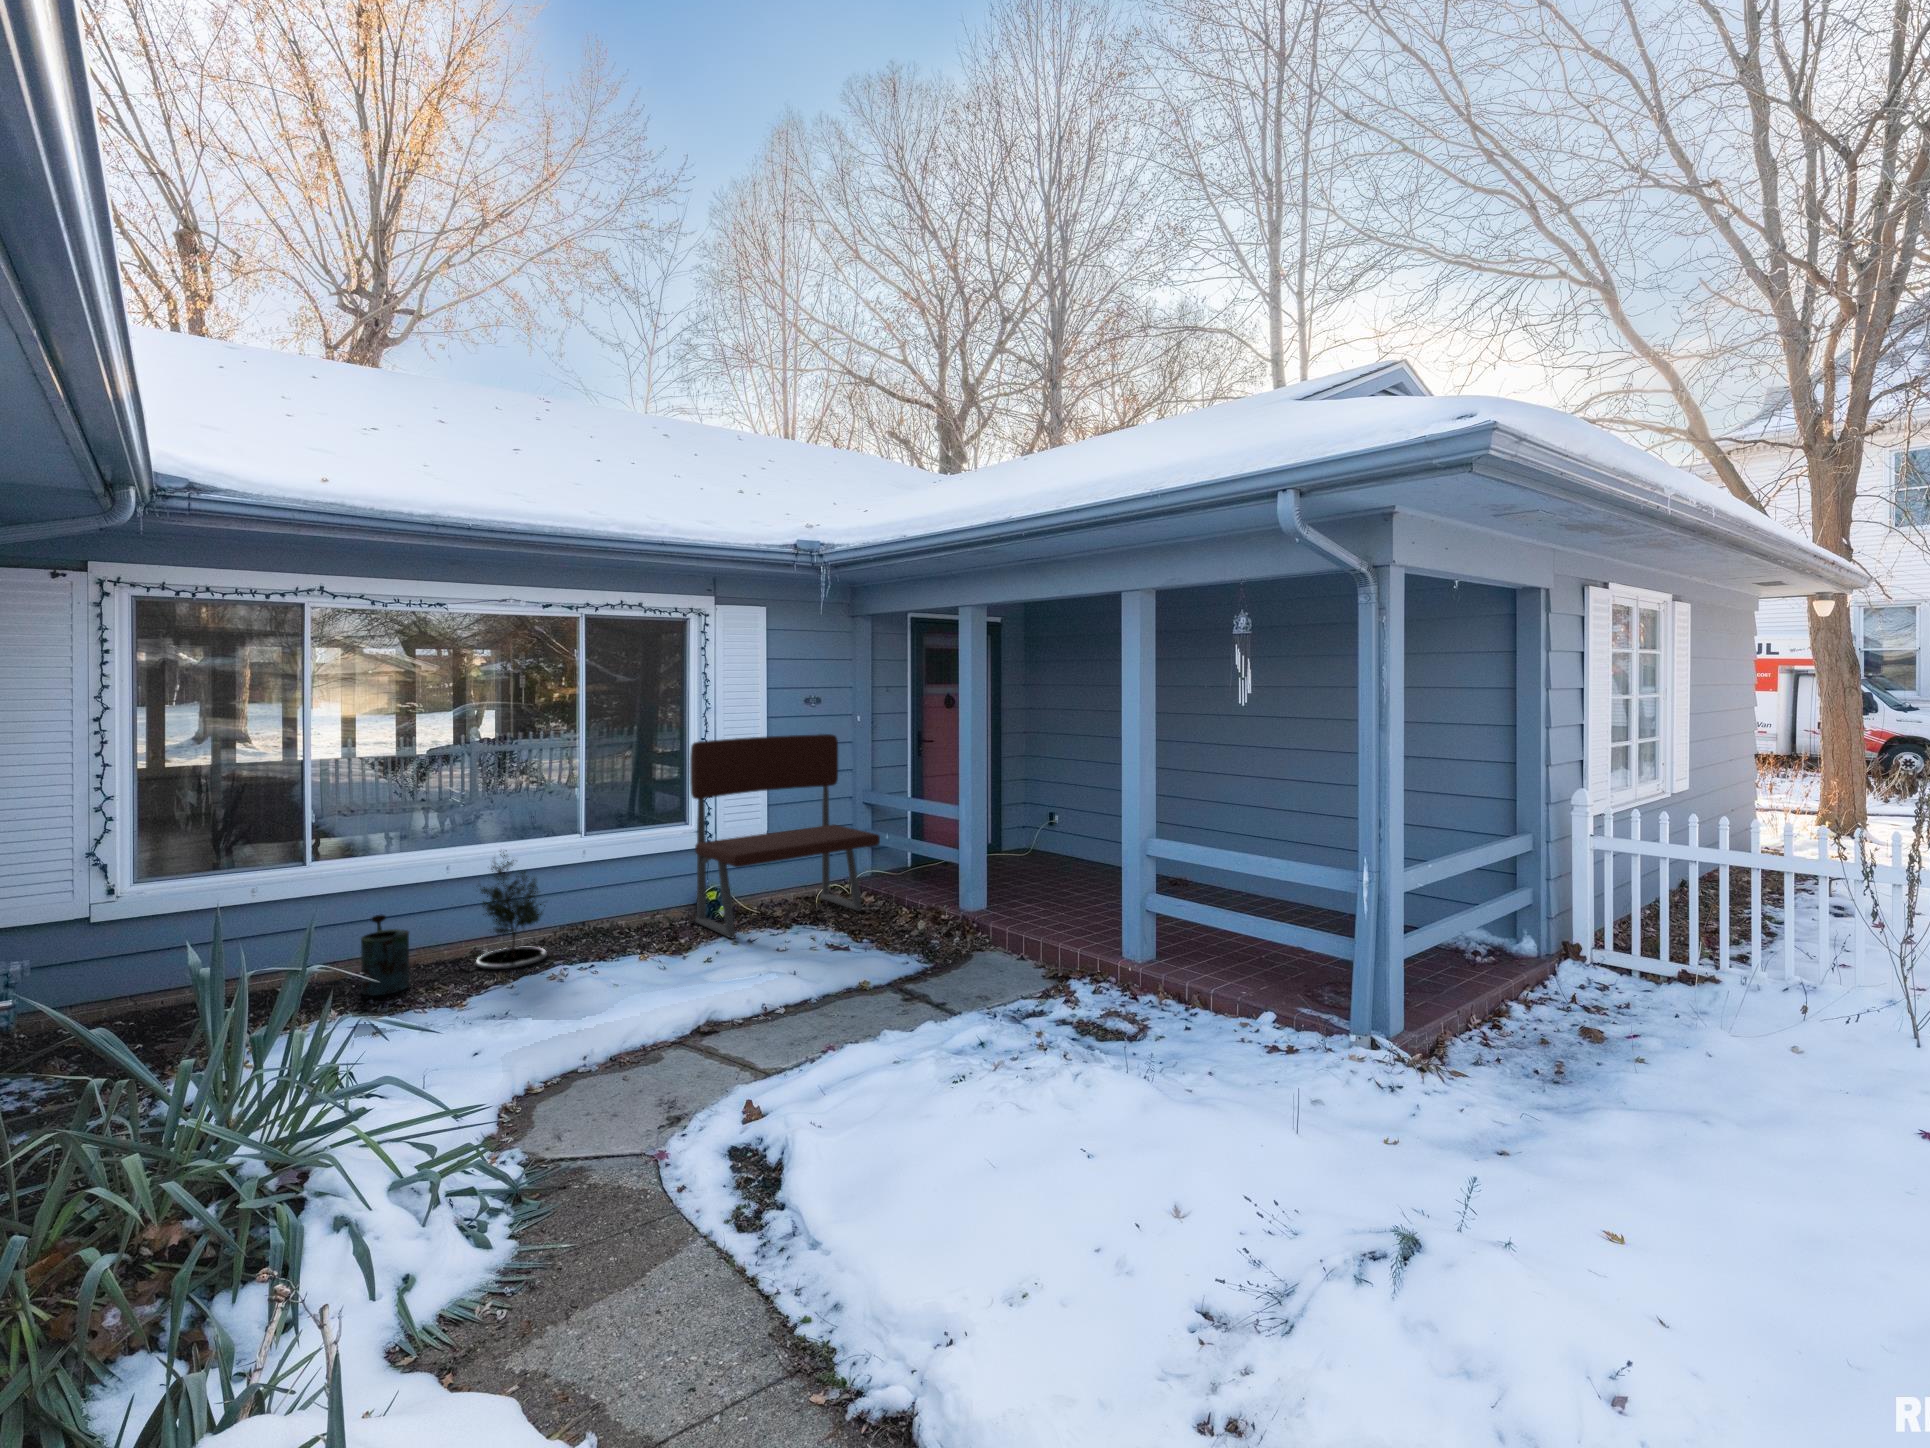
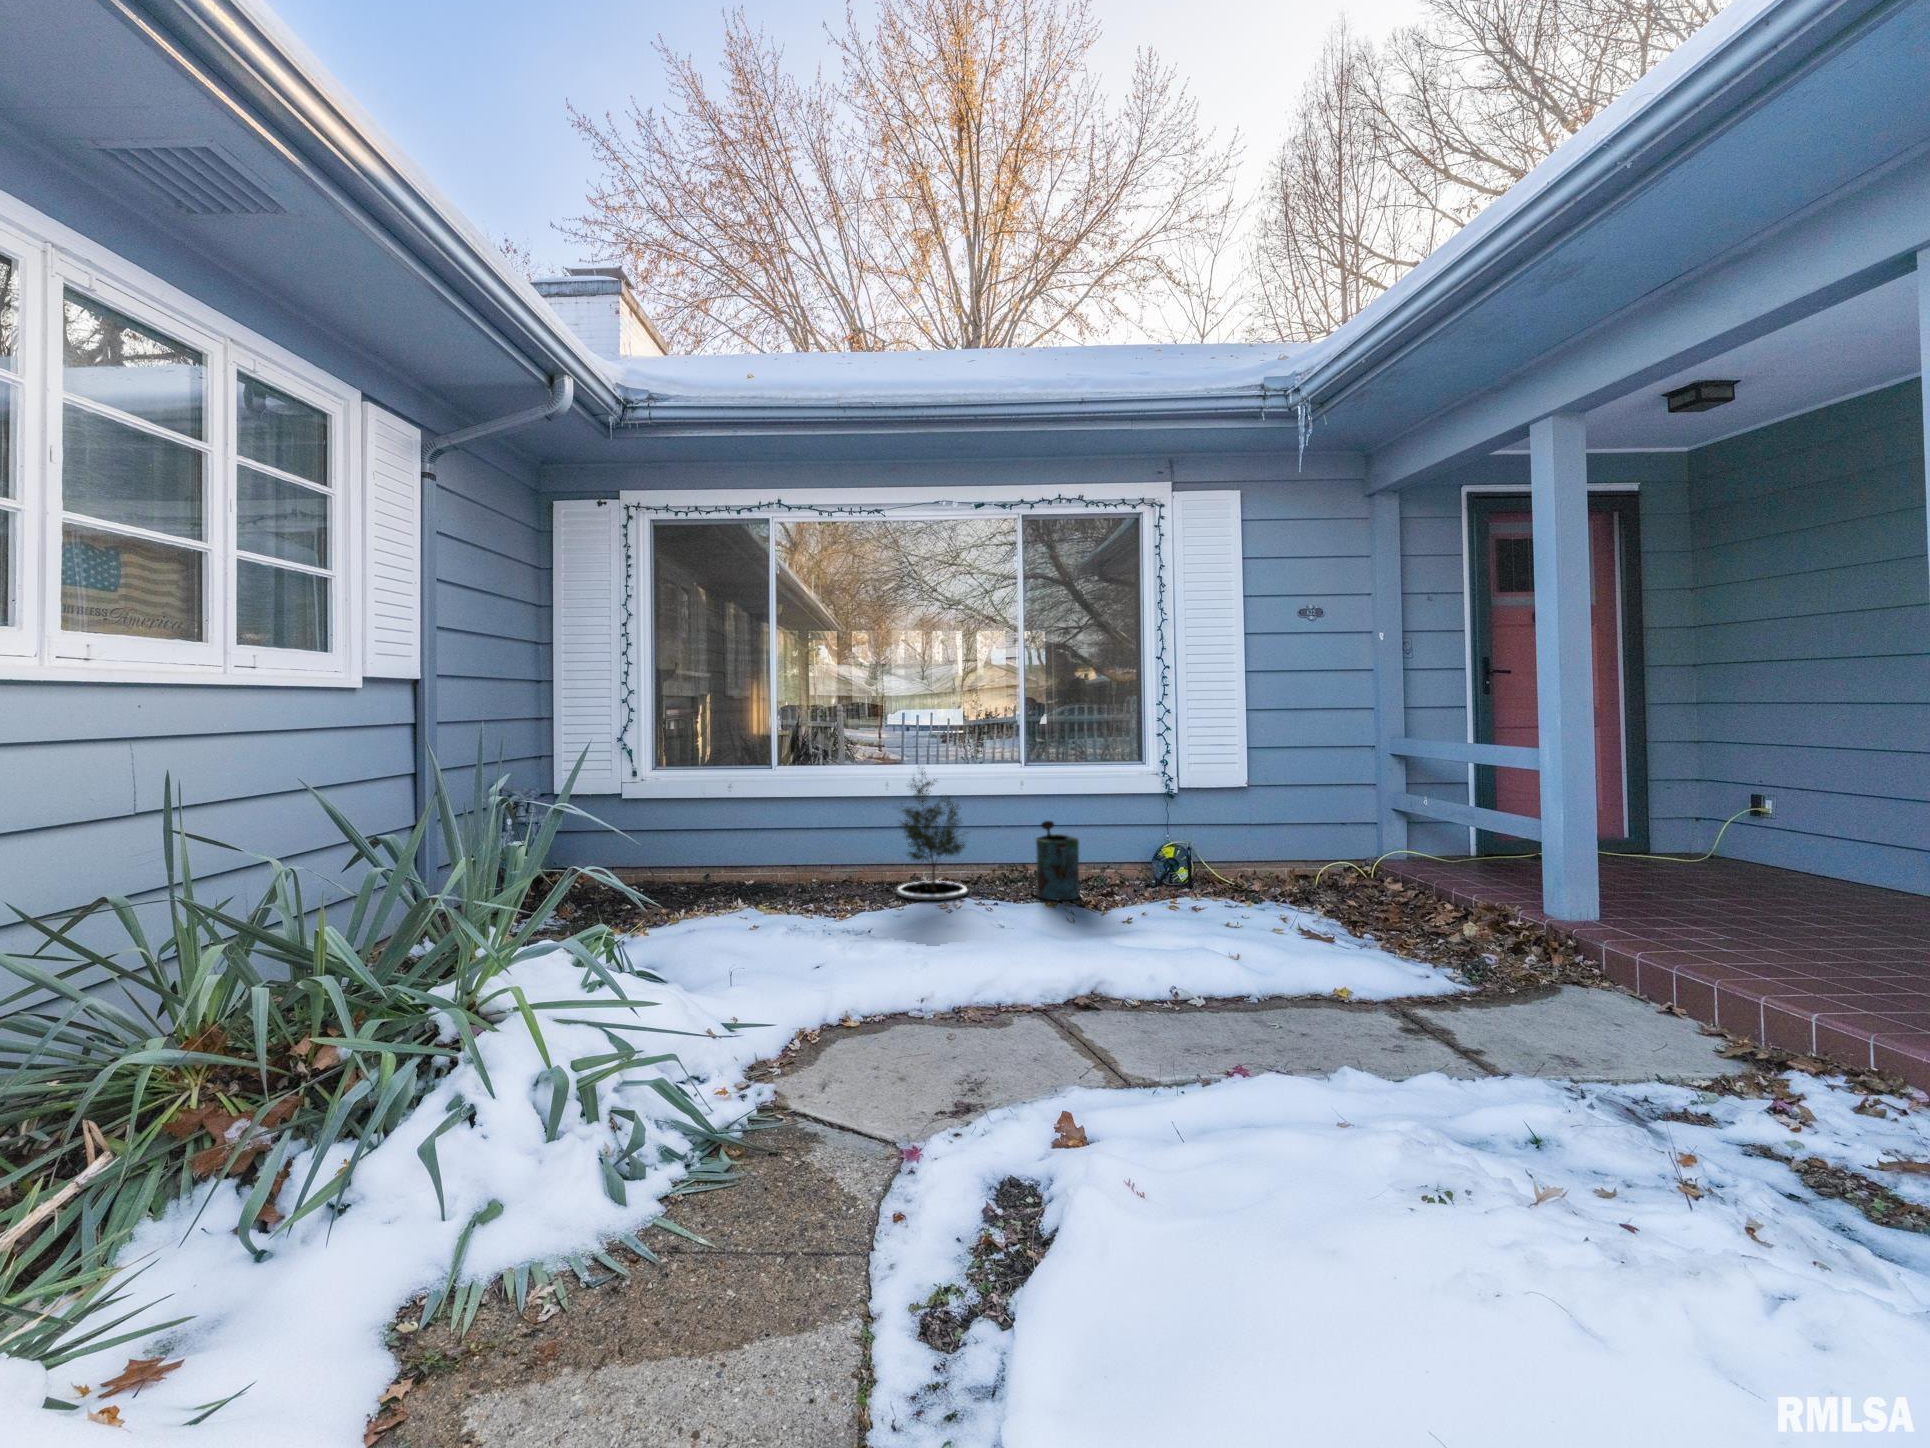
bench: present [690,734,880,938] -> none [1135,651,1406,909]
watering can: present [361,915,409,996] -> present [1036,821,1079,900]

